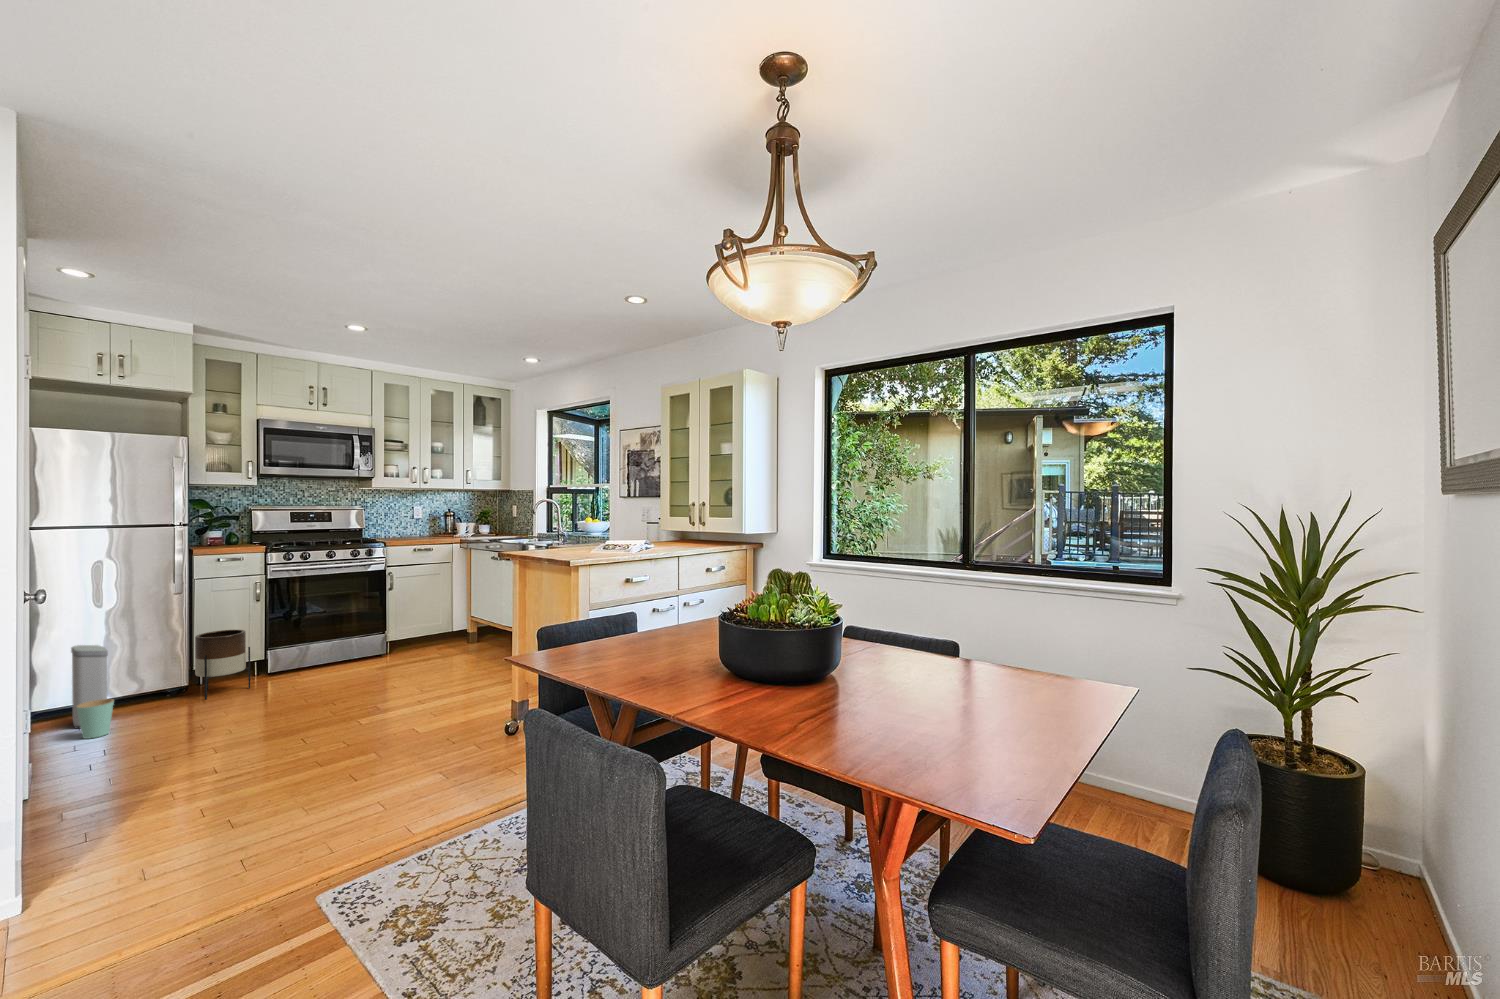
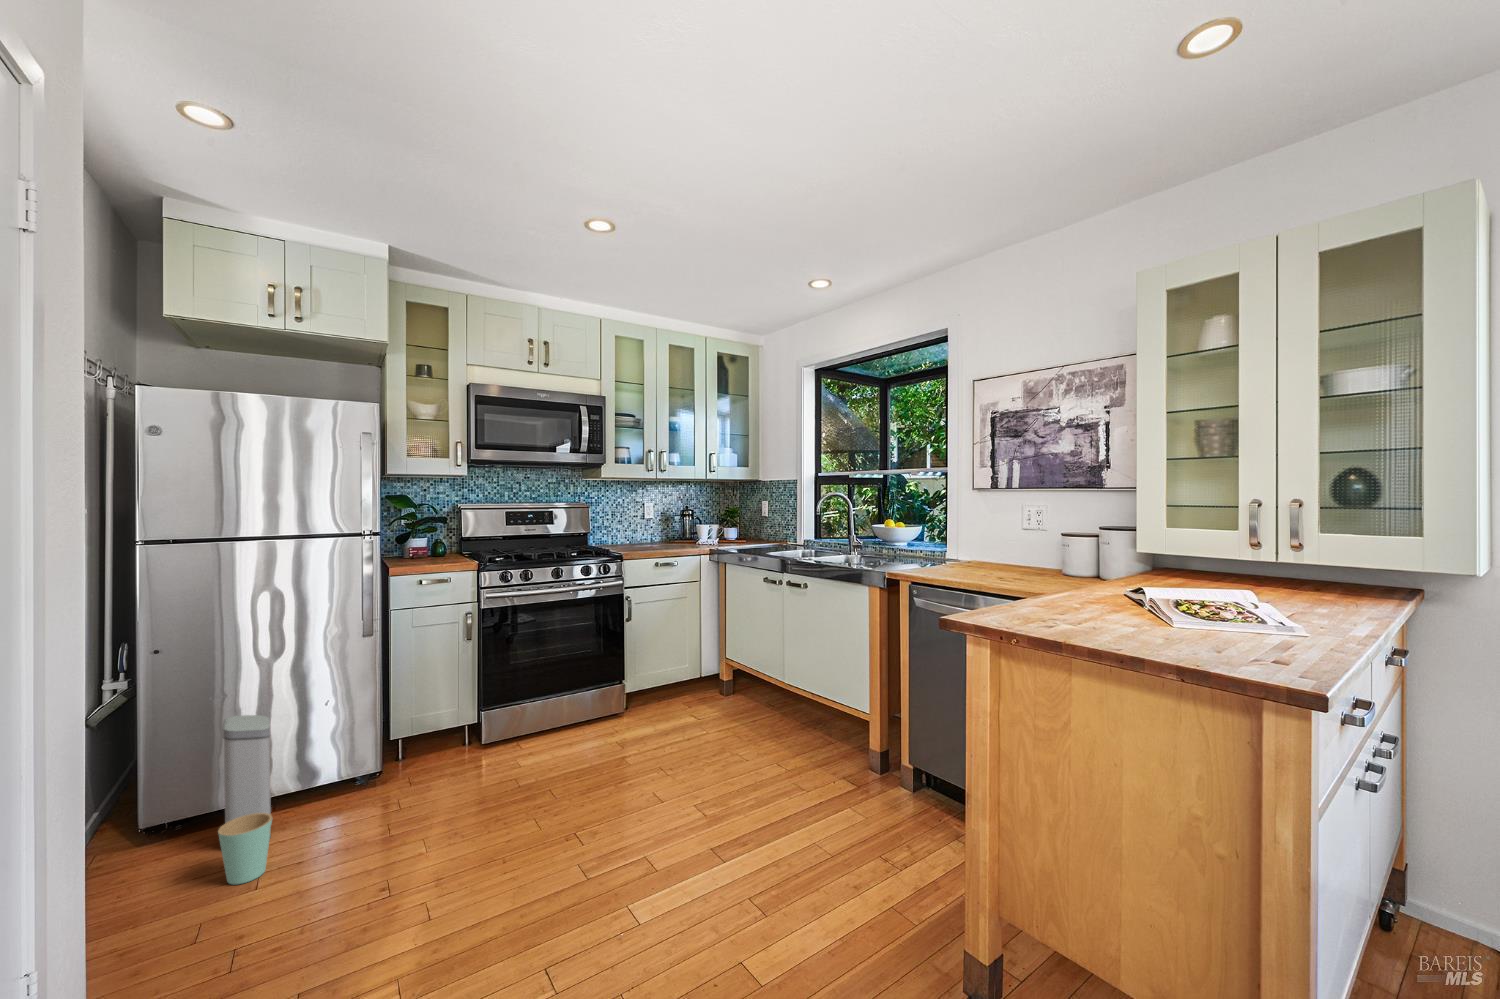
planter: present [195,630,250,700] -> none [390,683,461,794]

